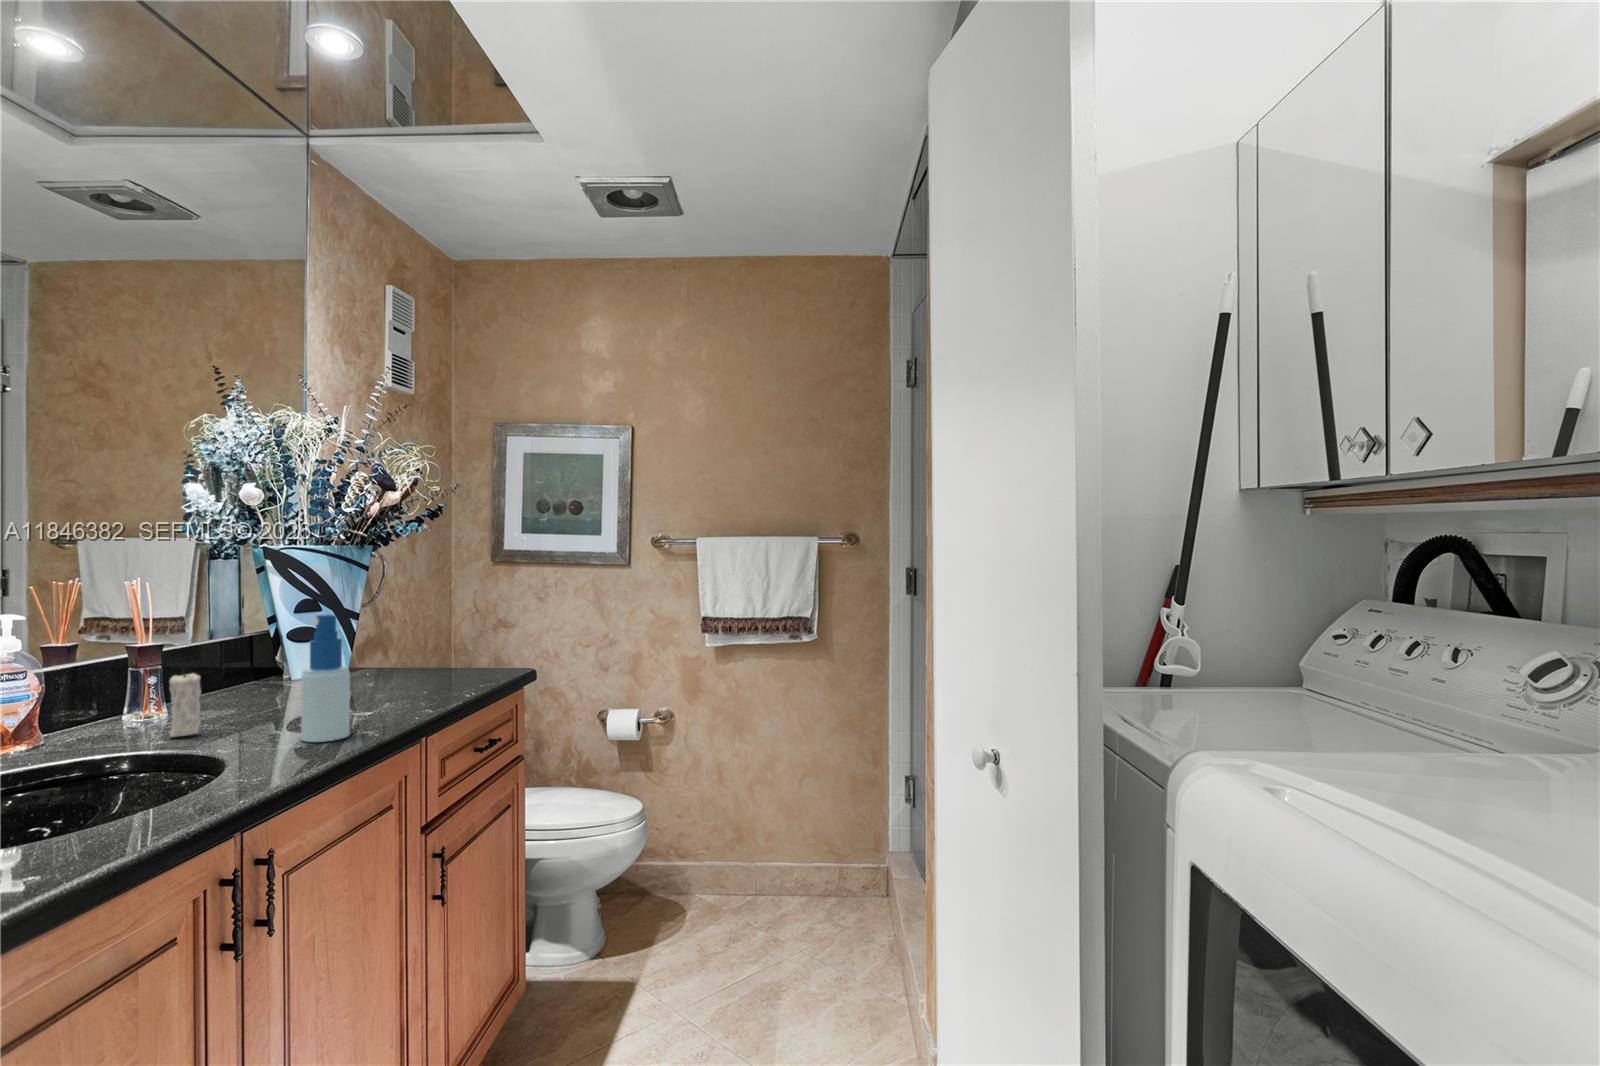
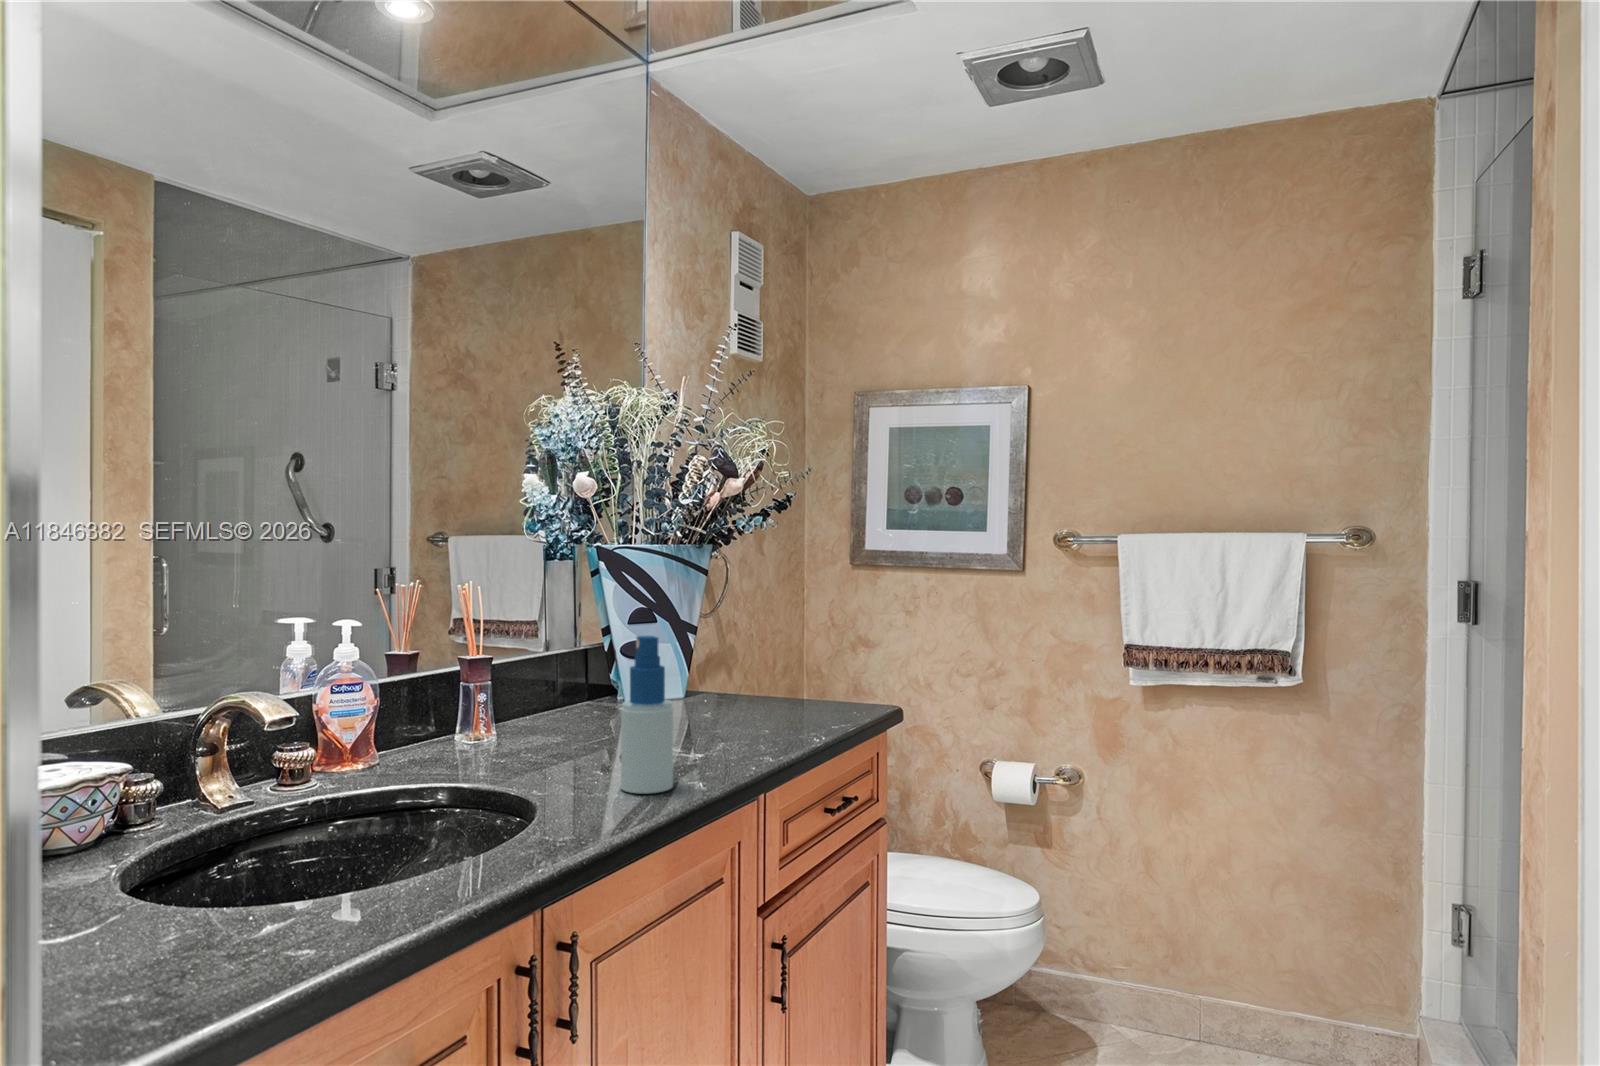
candle: present [169,672,201,737] -> none [491,683,523,769]

